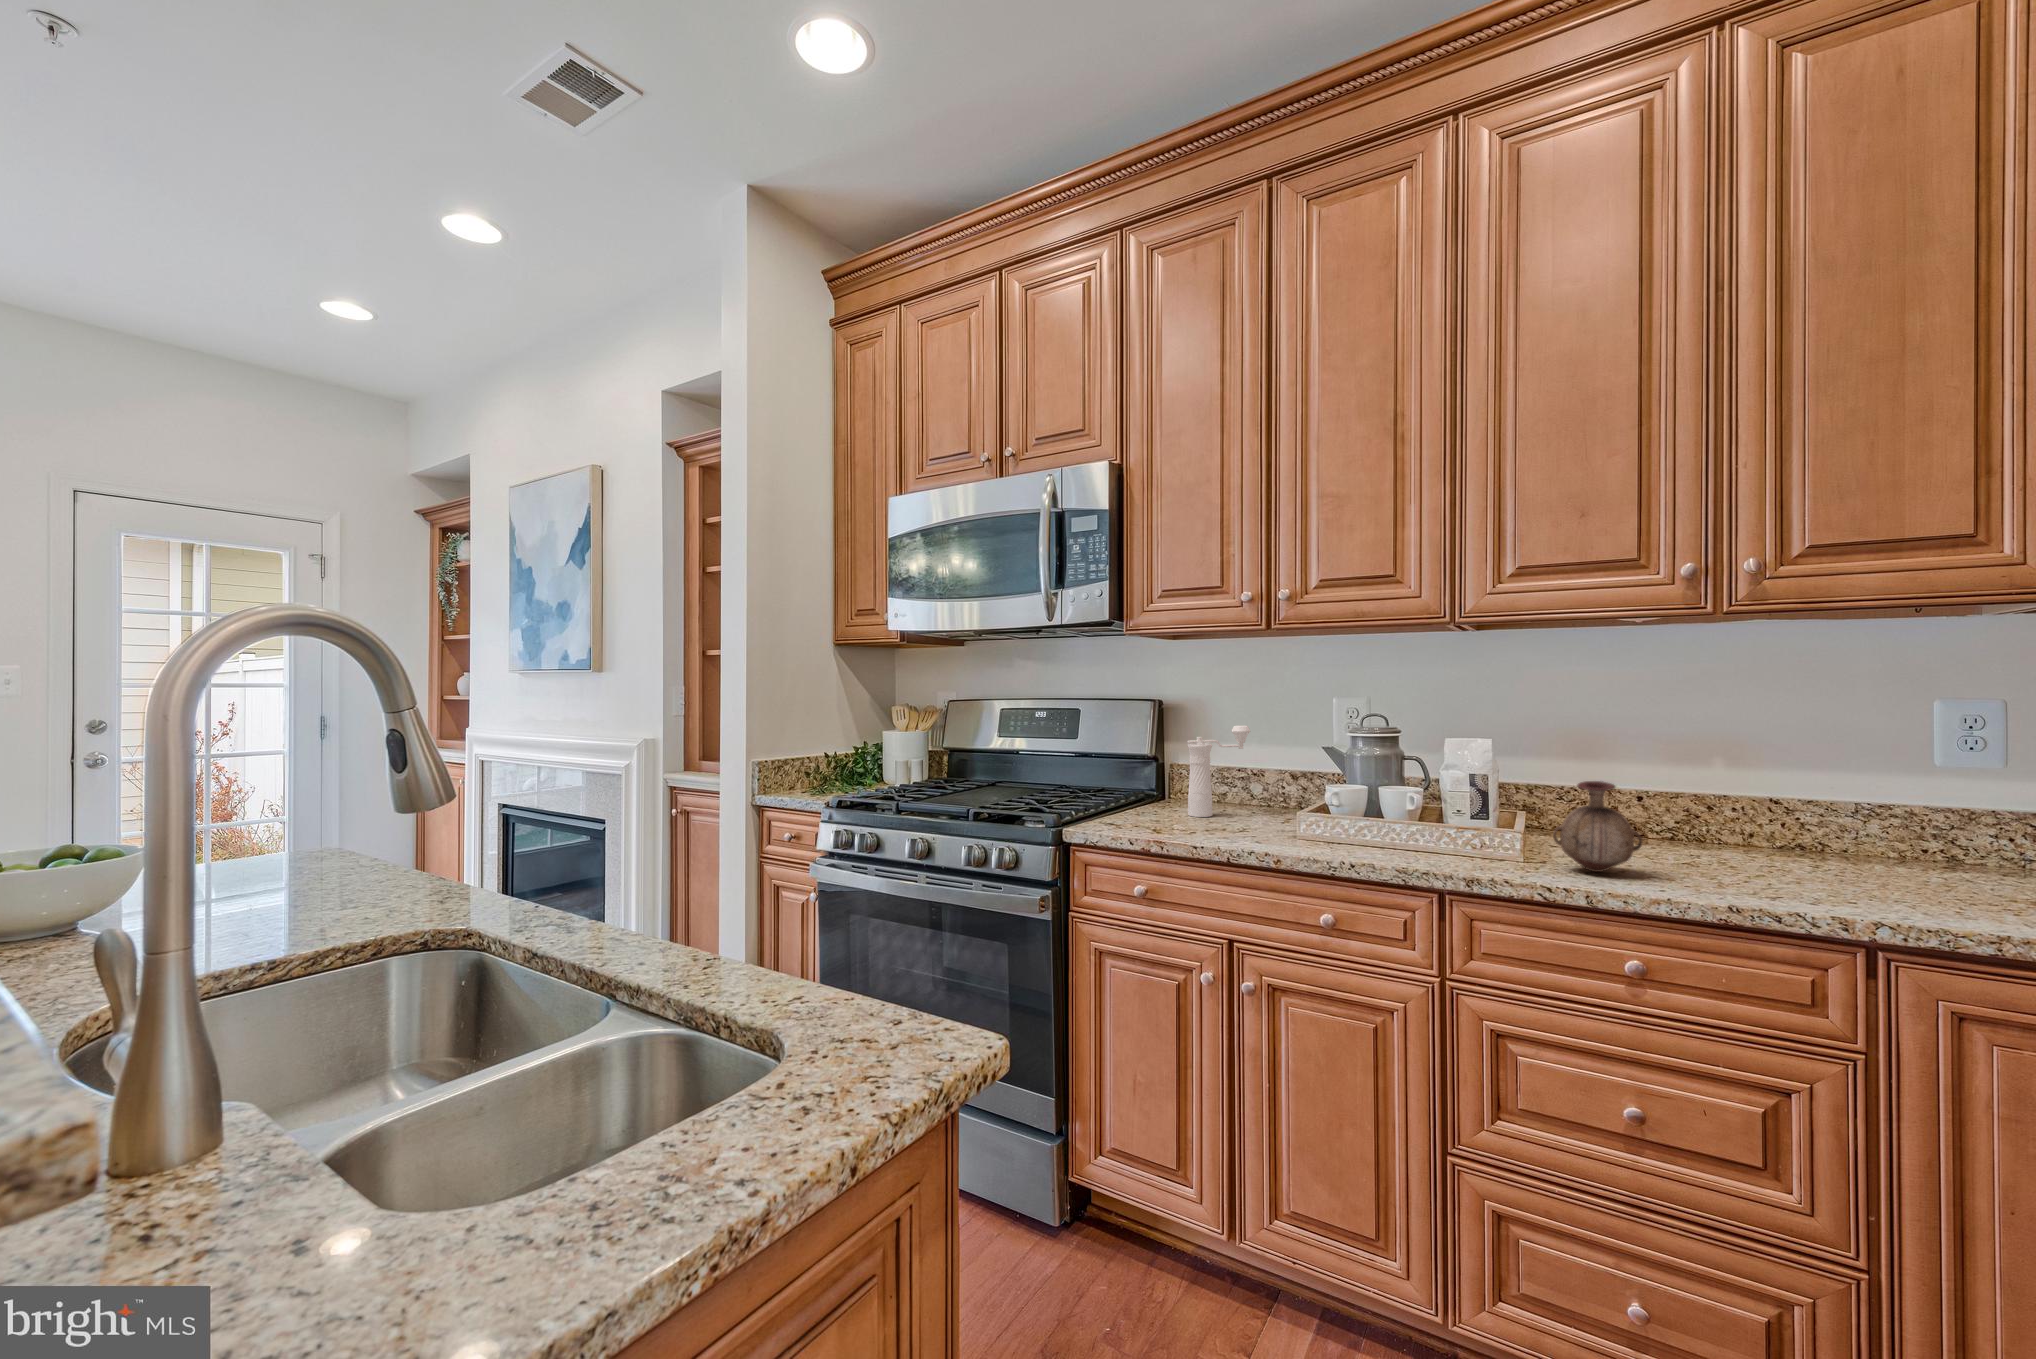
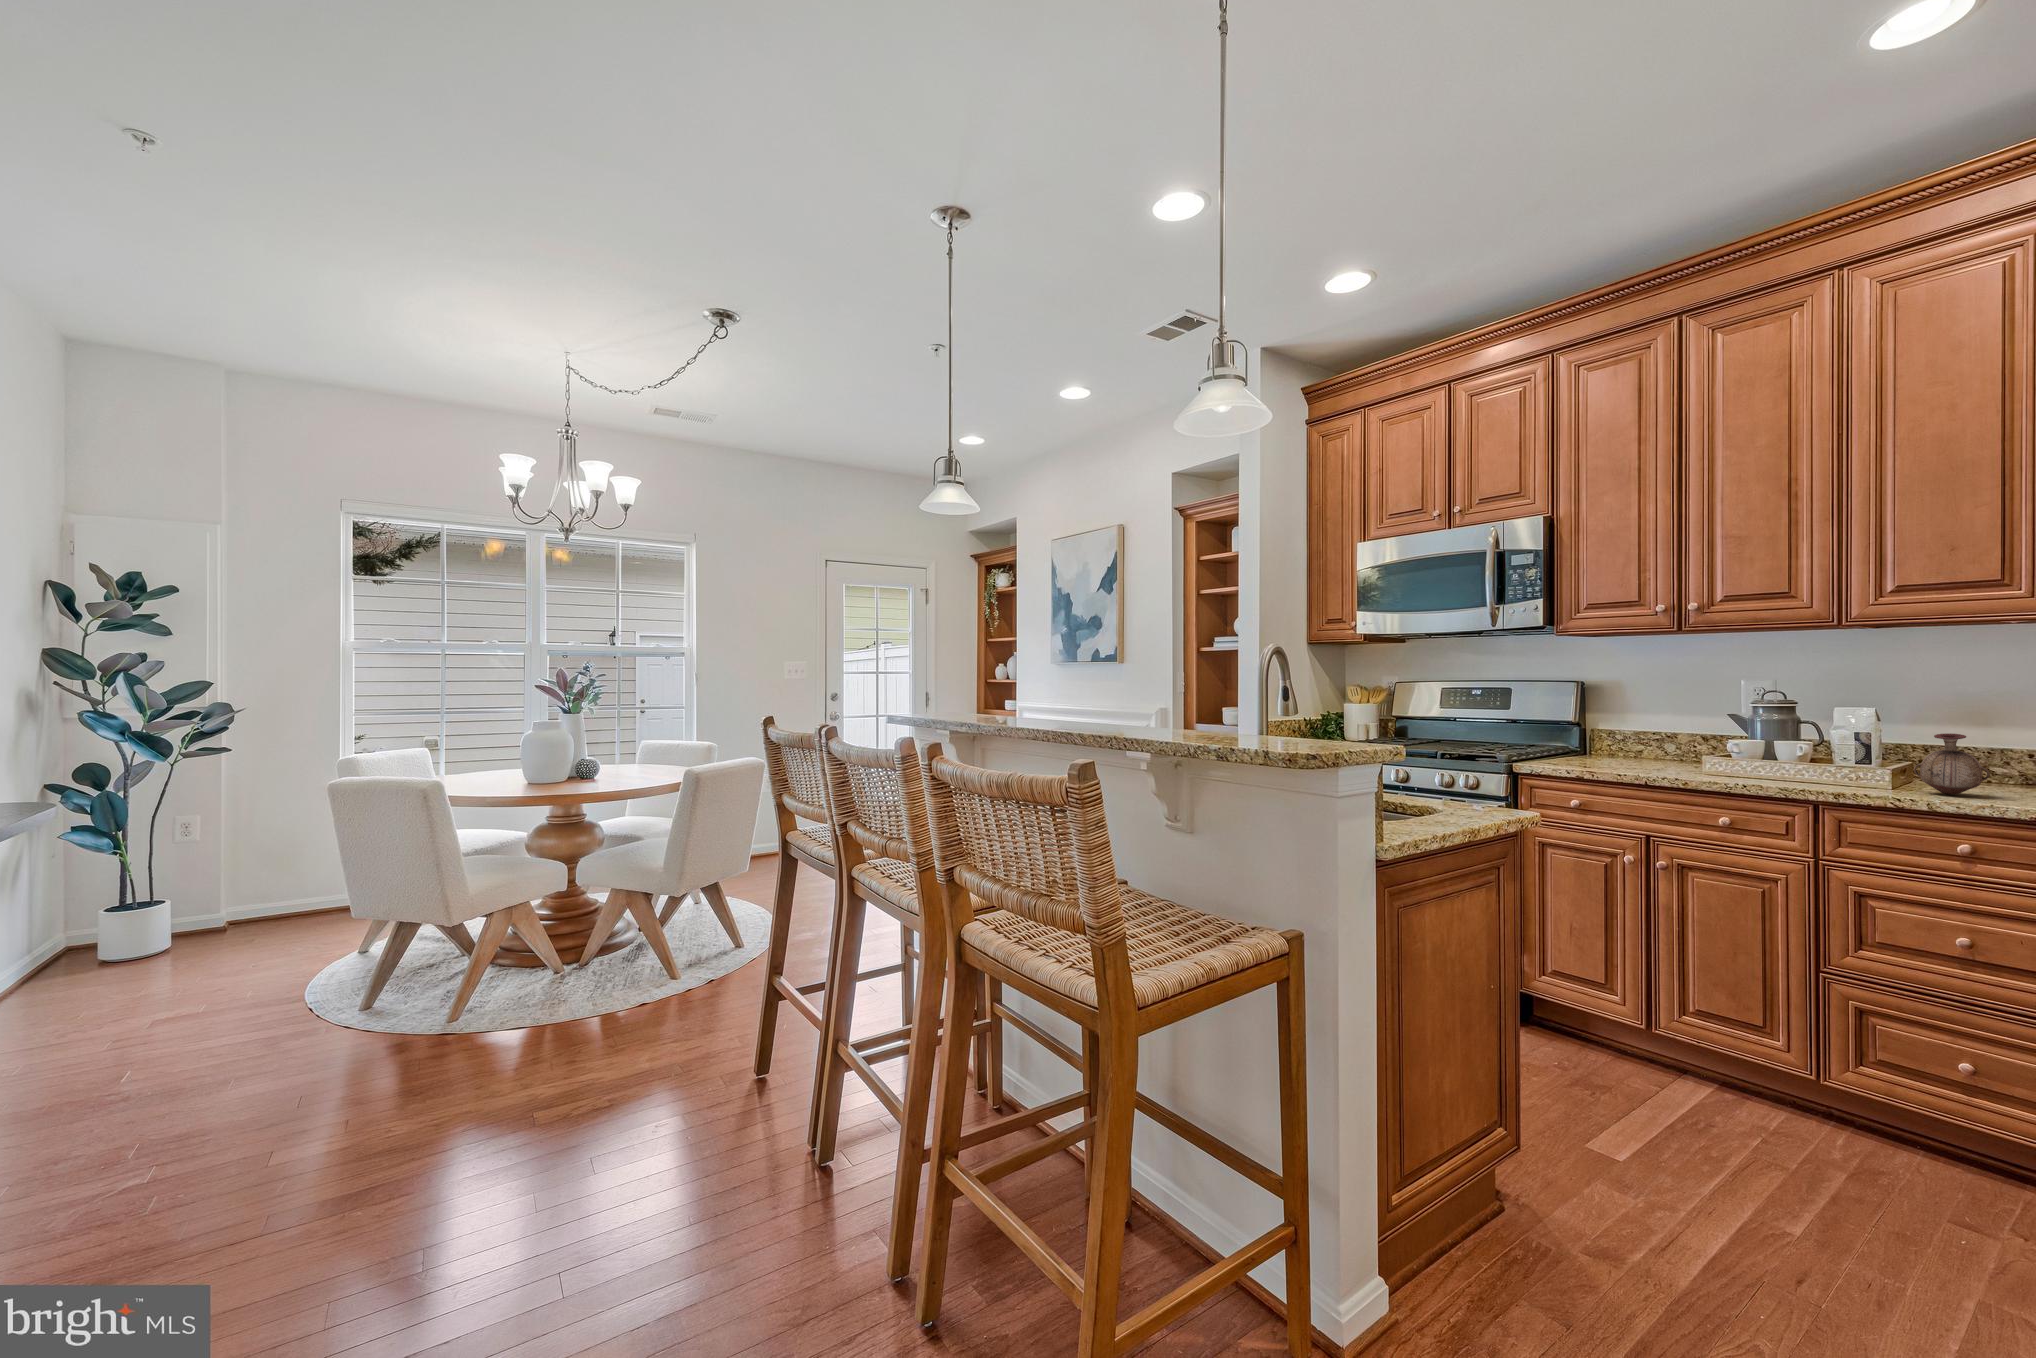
pepper mill: present [1187,726,1250,817] -> none [1607,698,1659,761]

